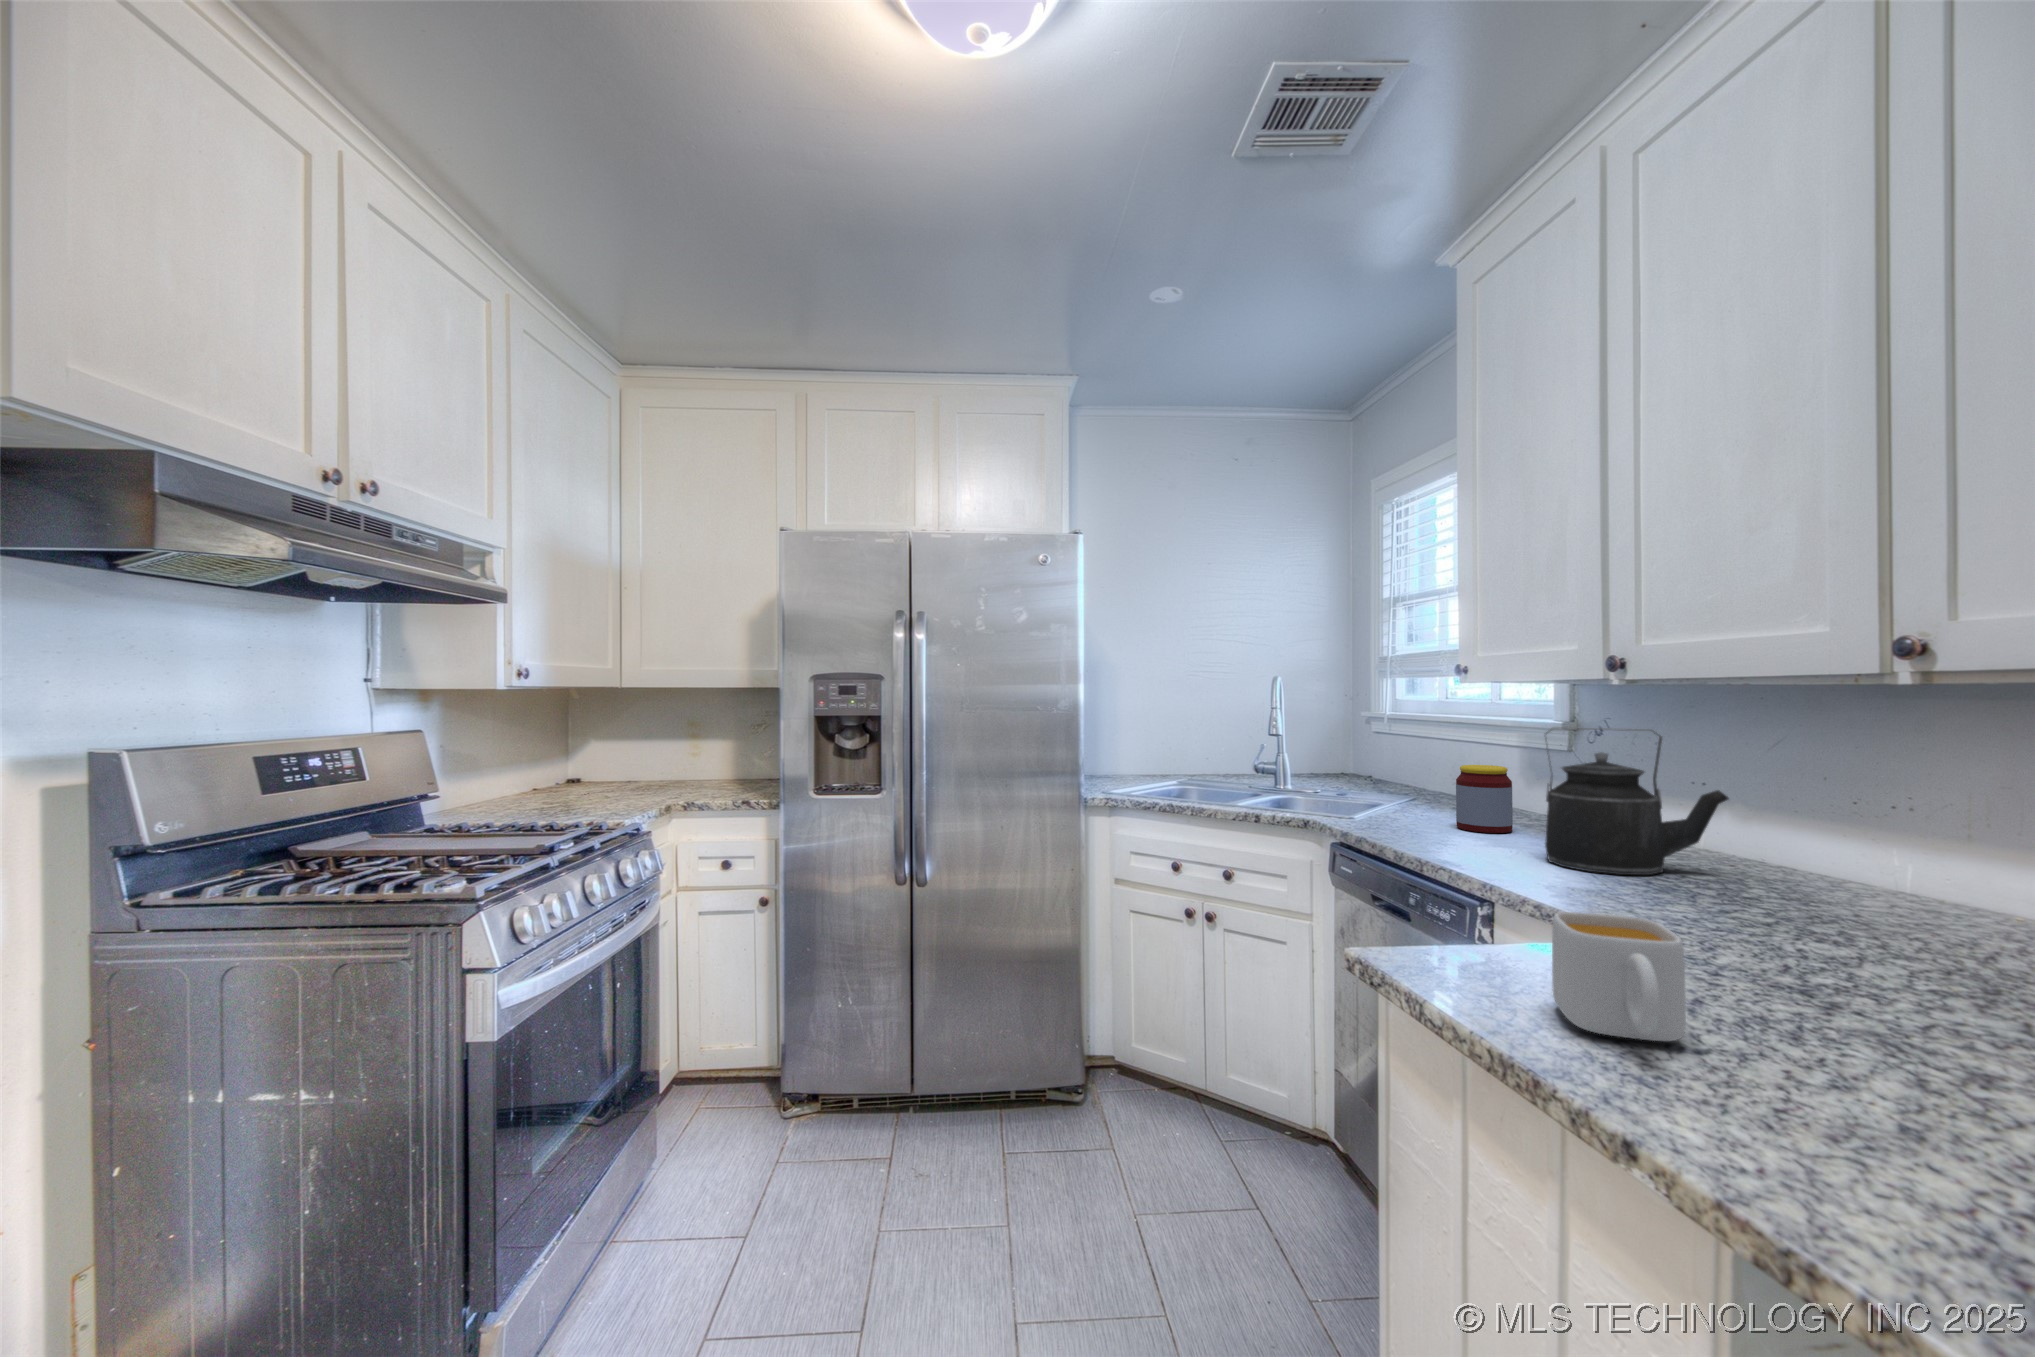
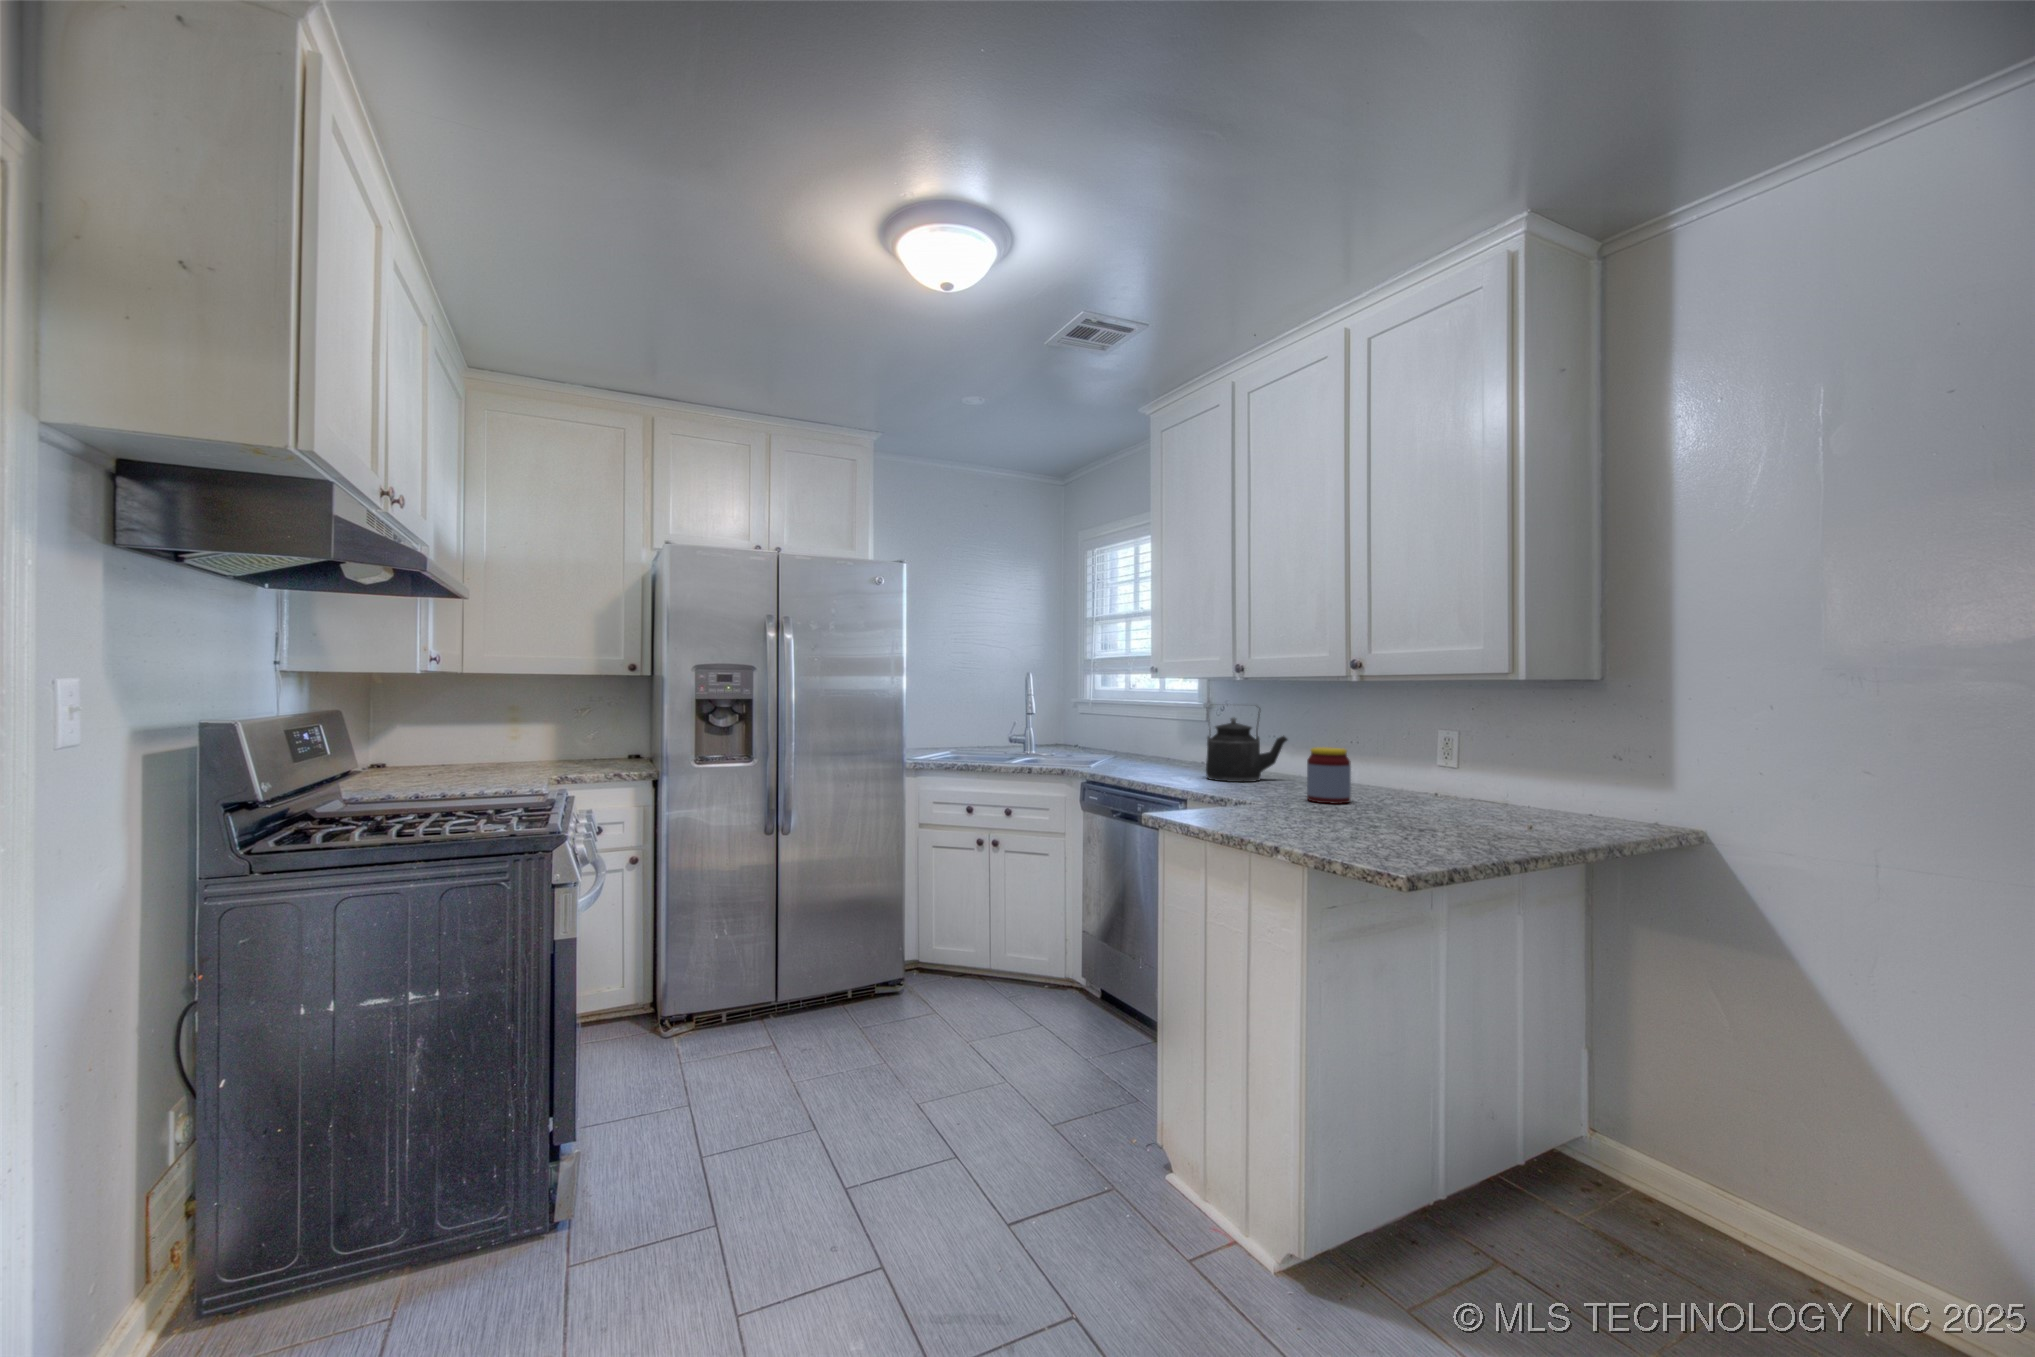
jar: present [1456,765,1513,833] -> present [1307,747,1351,804]
mug: present [1552,912,1686,1041] -> none [1238,777,1285,821]

